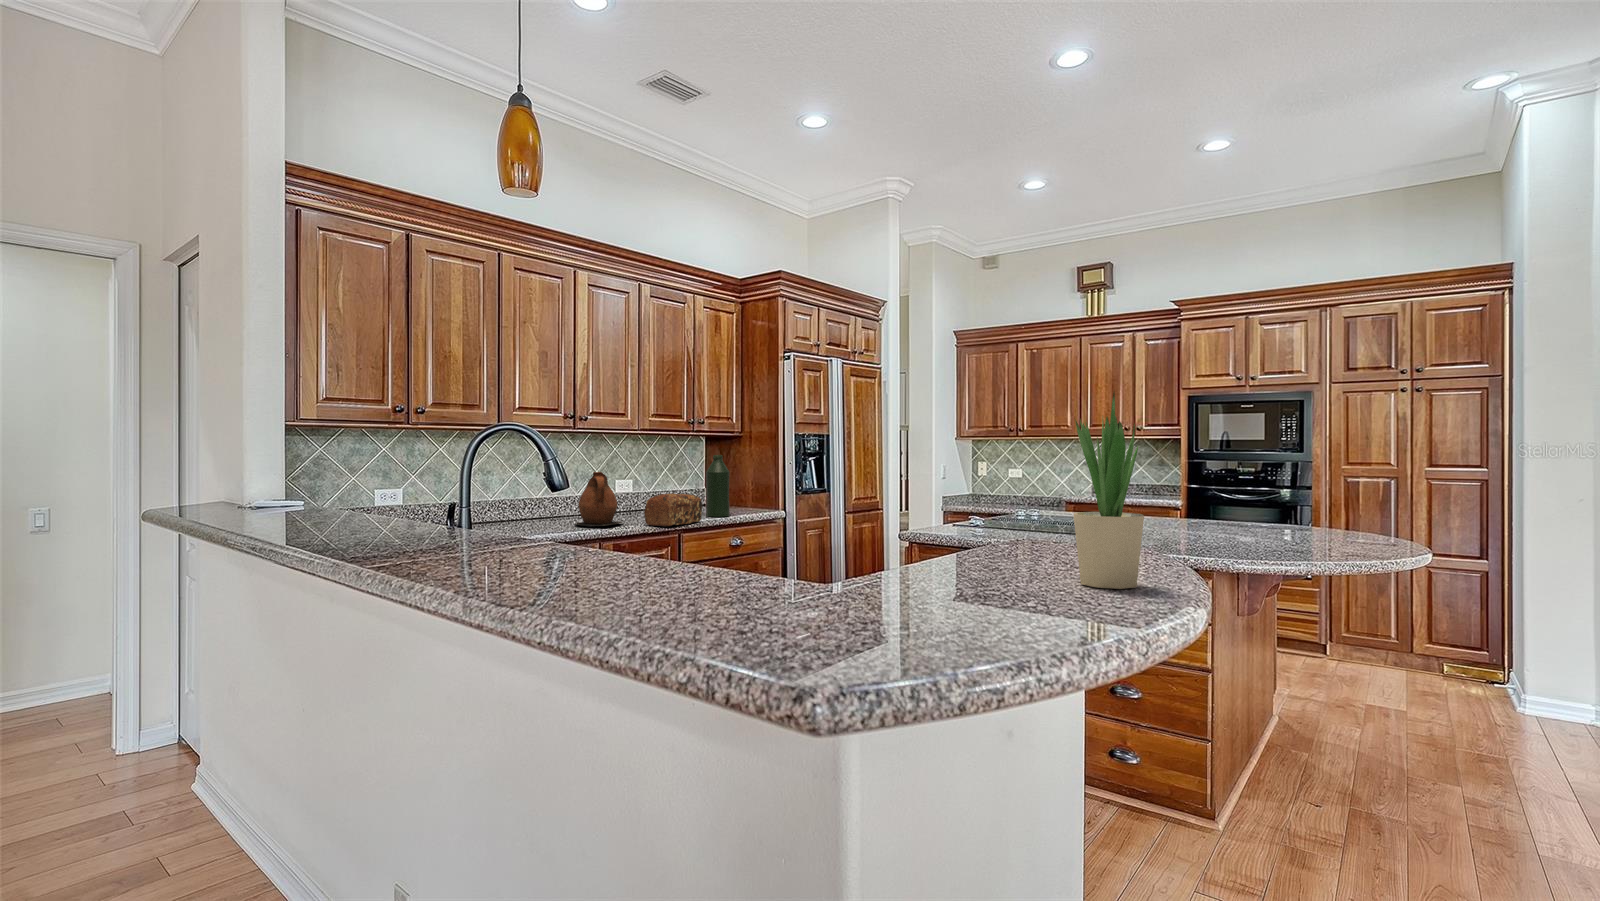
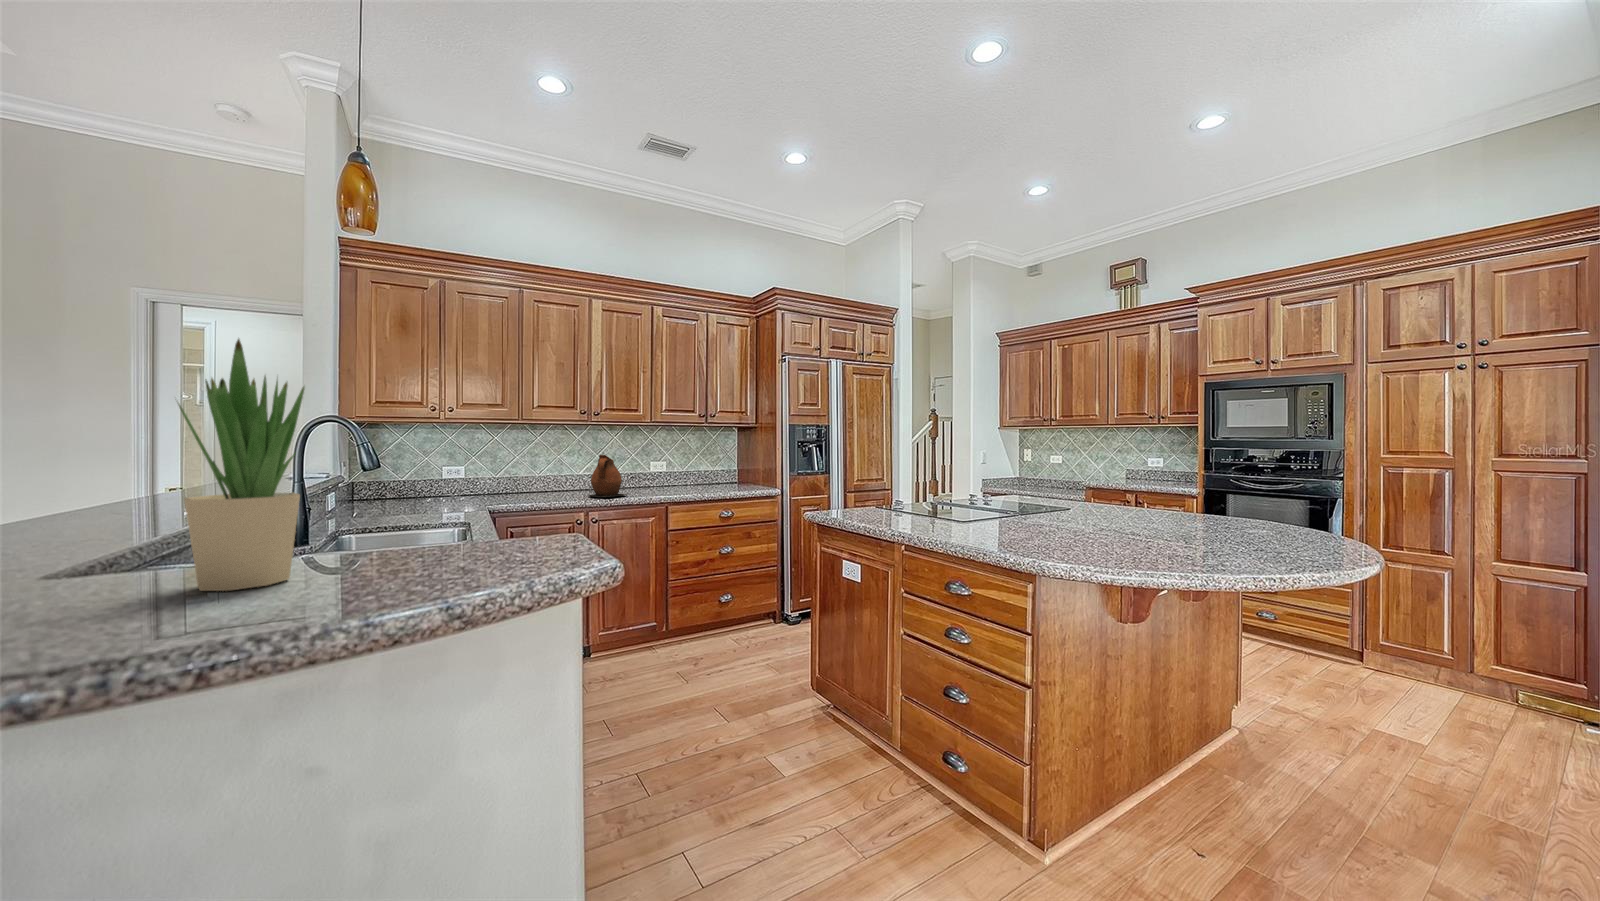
bottle: present [706,455,730,517] -> none [708,442,727,492]
bread loaf: present [644,493,702,526] -> none [640,473,692,499]

